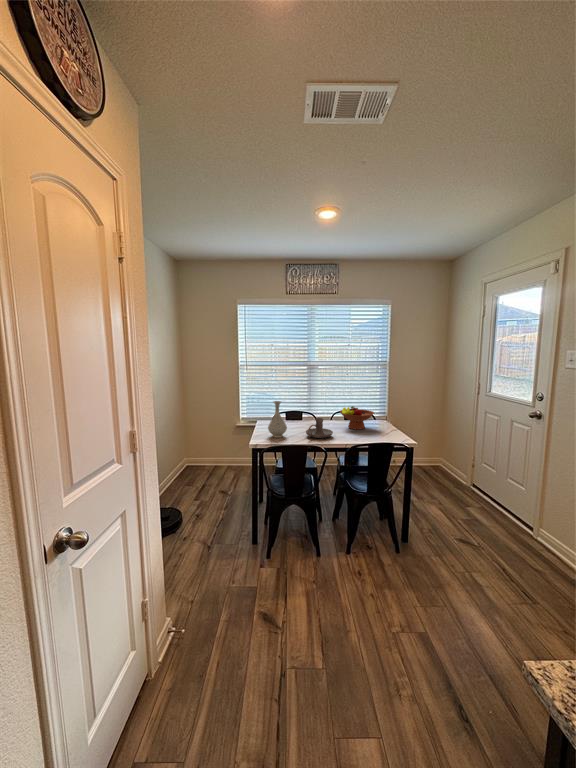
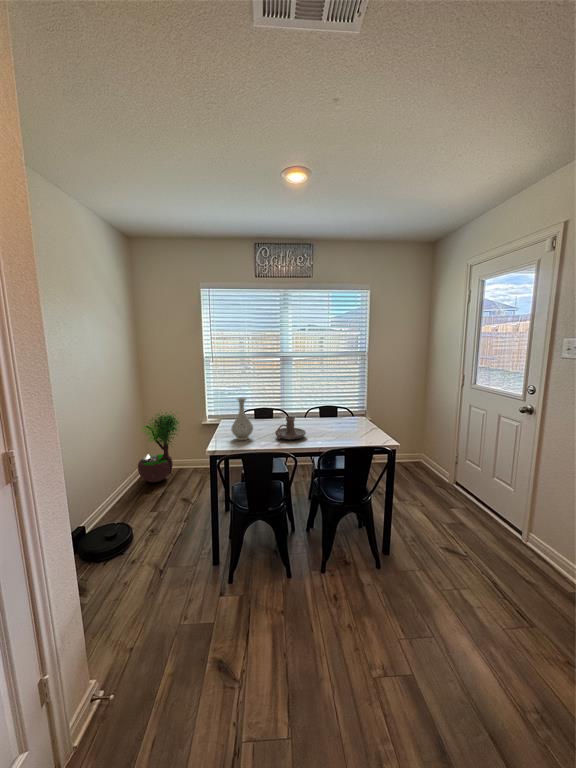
fruit bowl: present [340,406,374,430] -> none [314,402,352,428]
potted tree: none [180,412,218,477] -> present [138,411,179,482]

